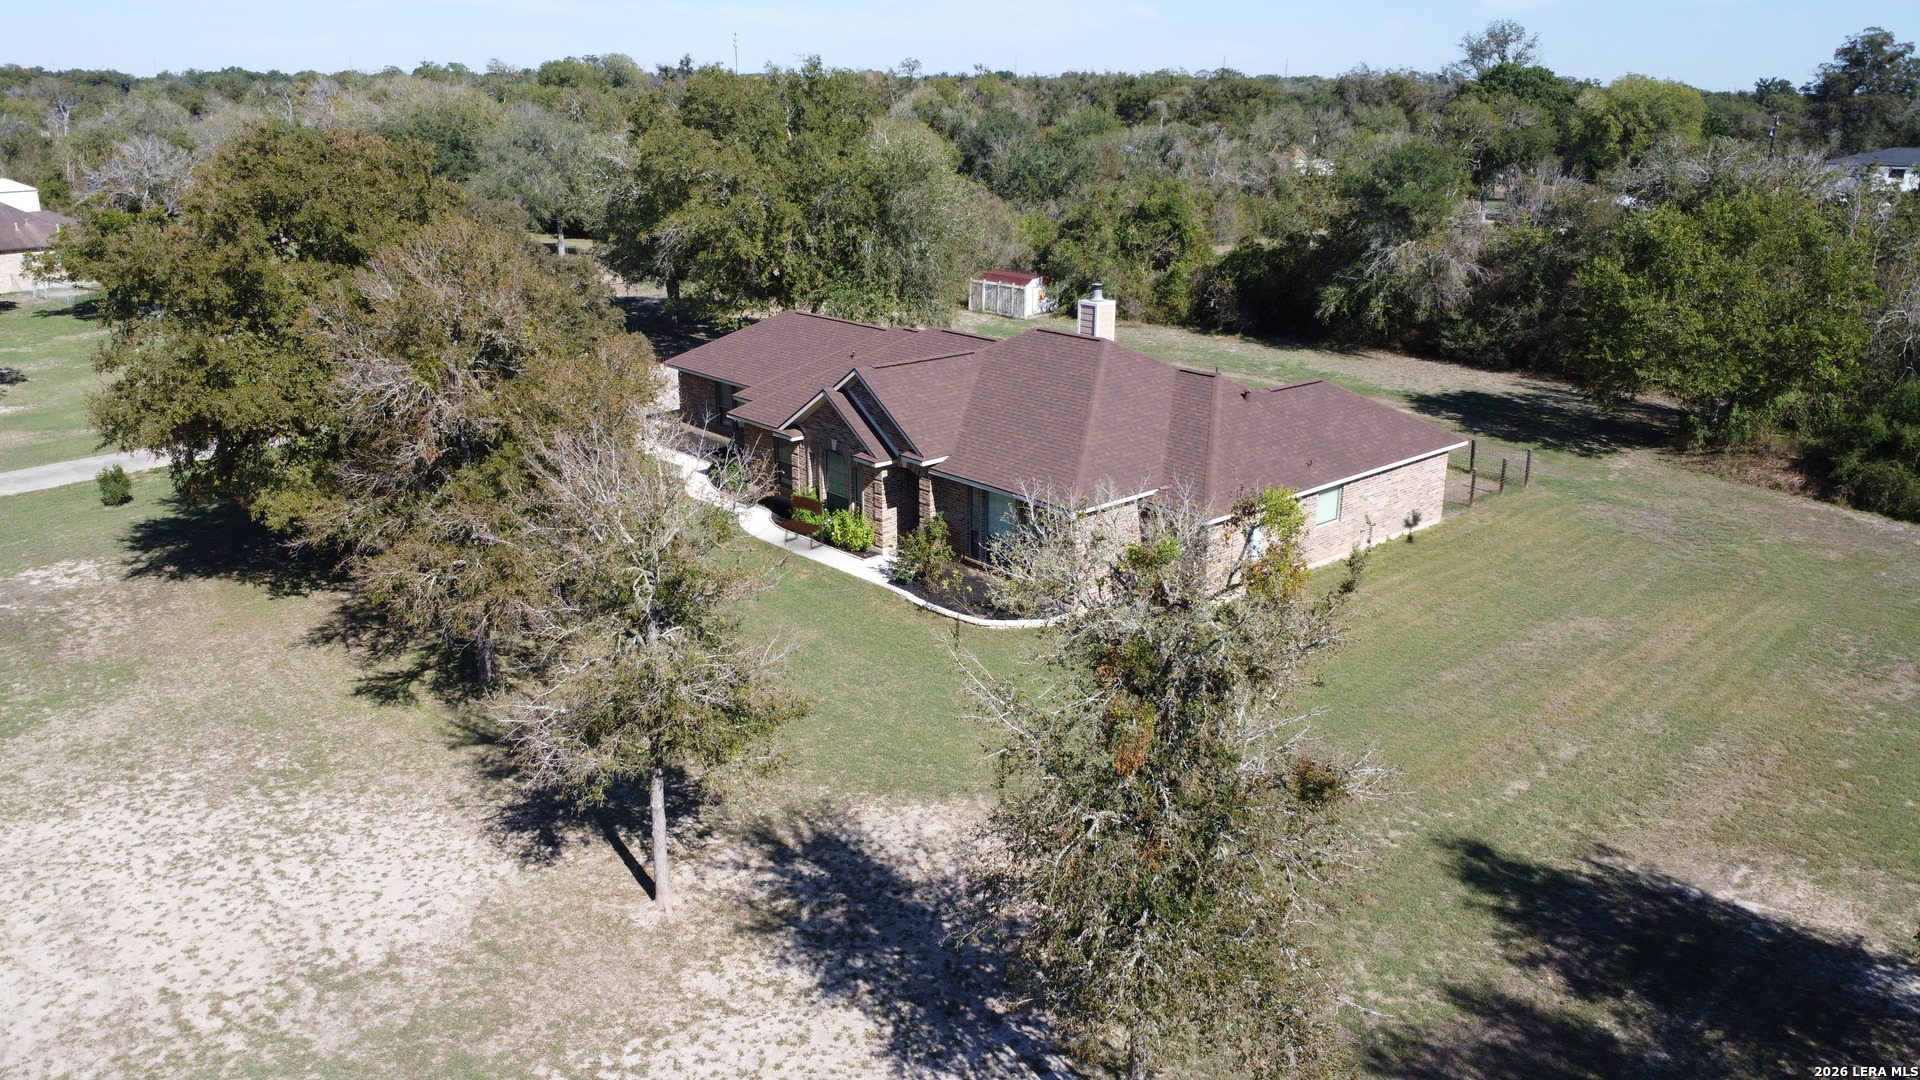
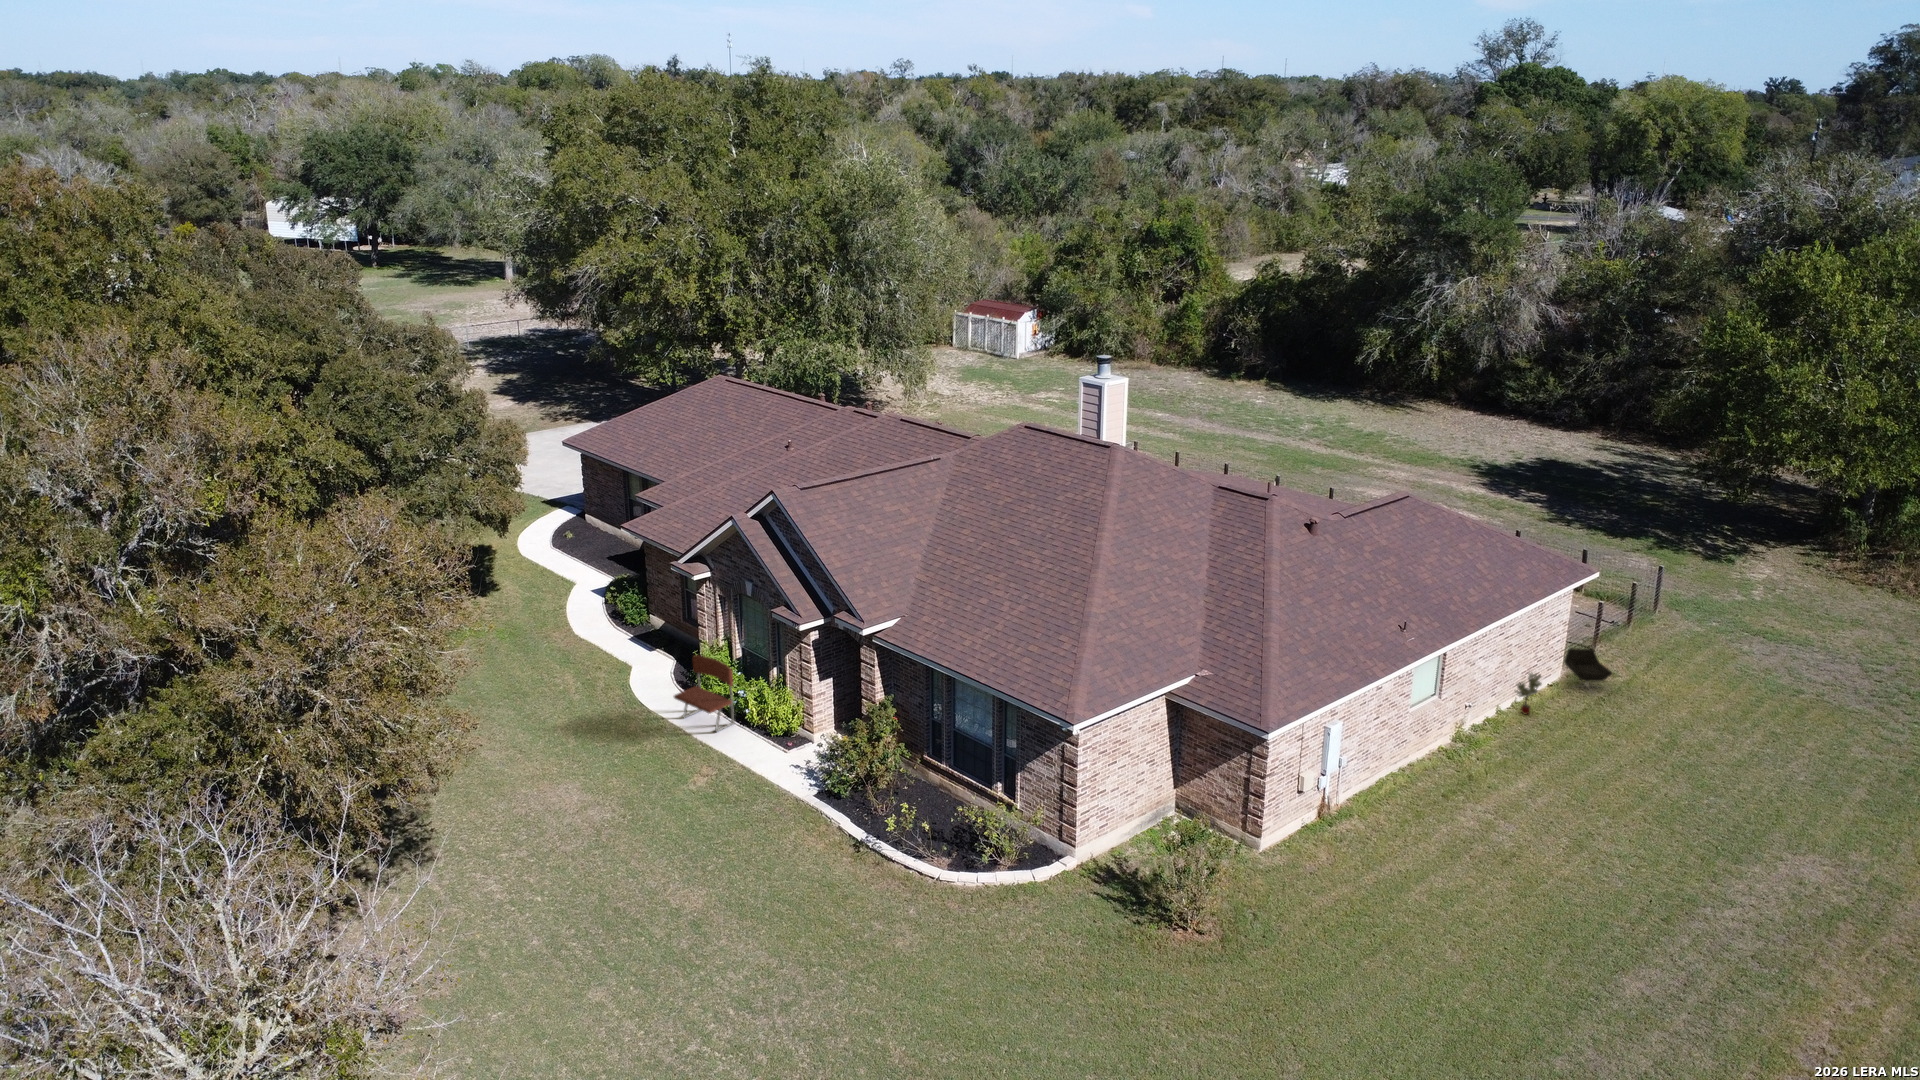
lounge chair: present [1660,434,1691,450] -> present [1565,648,1612,692]

